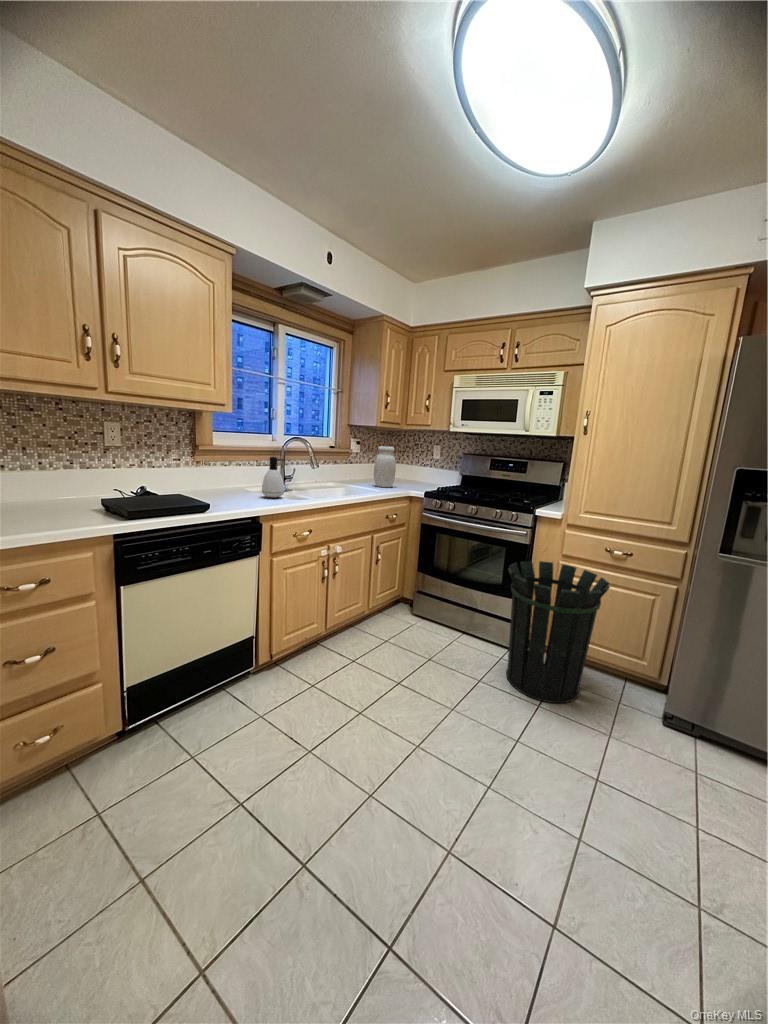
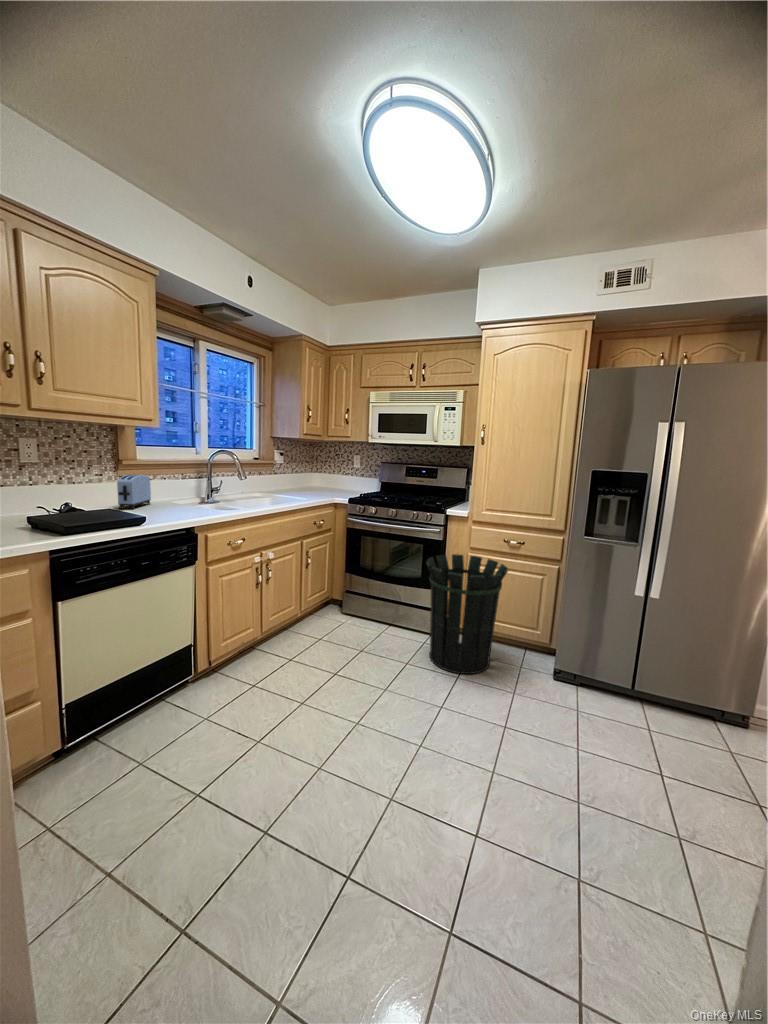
jar: present [374,446,396,487] -> none [298,457,319,496]
soap dispenser: present [262,457,285,498] -> none [192,470,214,509]
toaster: none [193,460,226,495] -> present [117,475,151,509]

